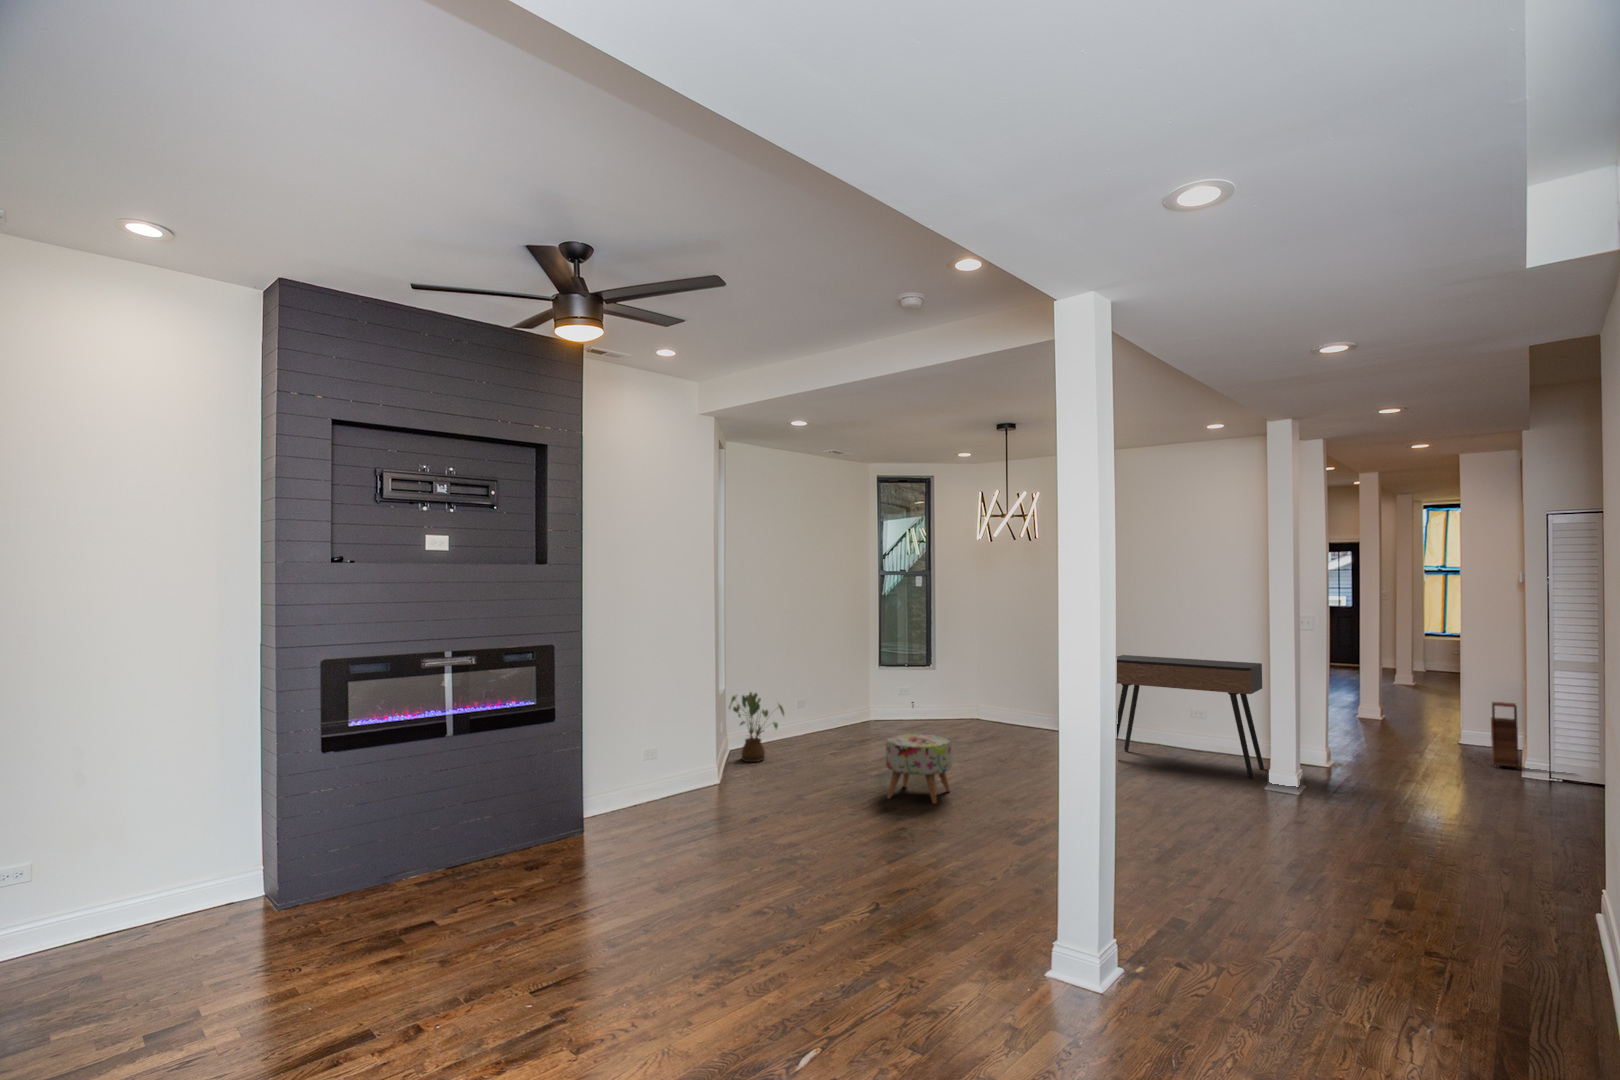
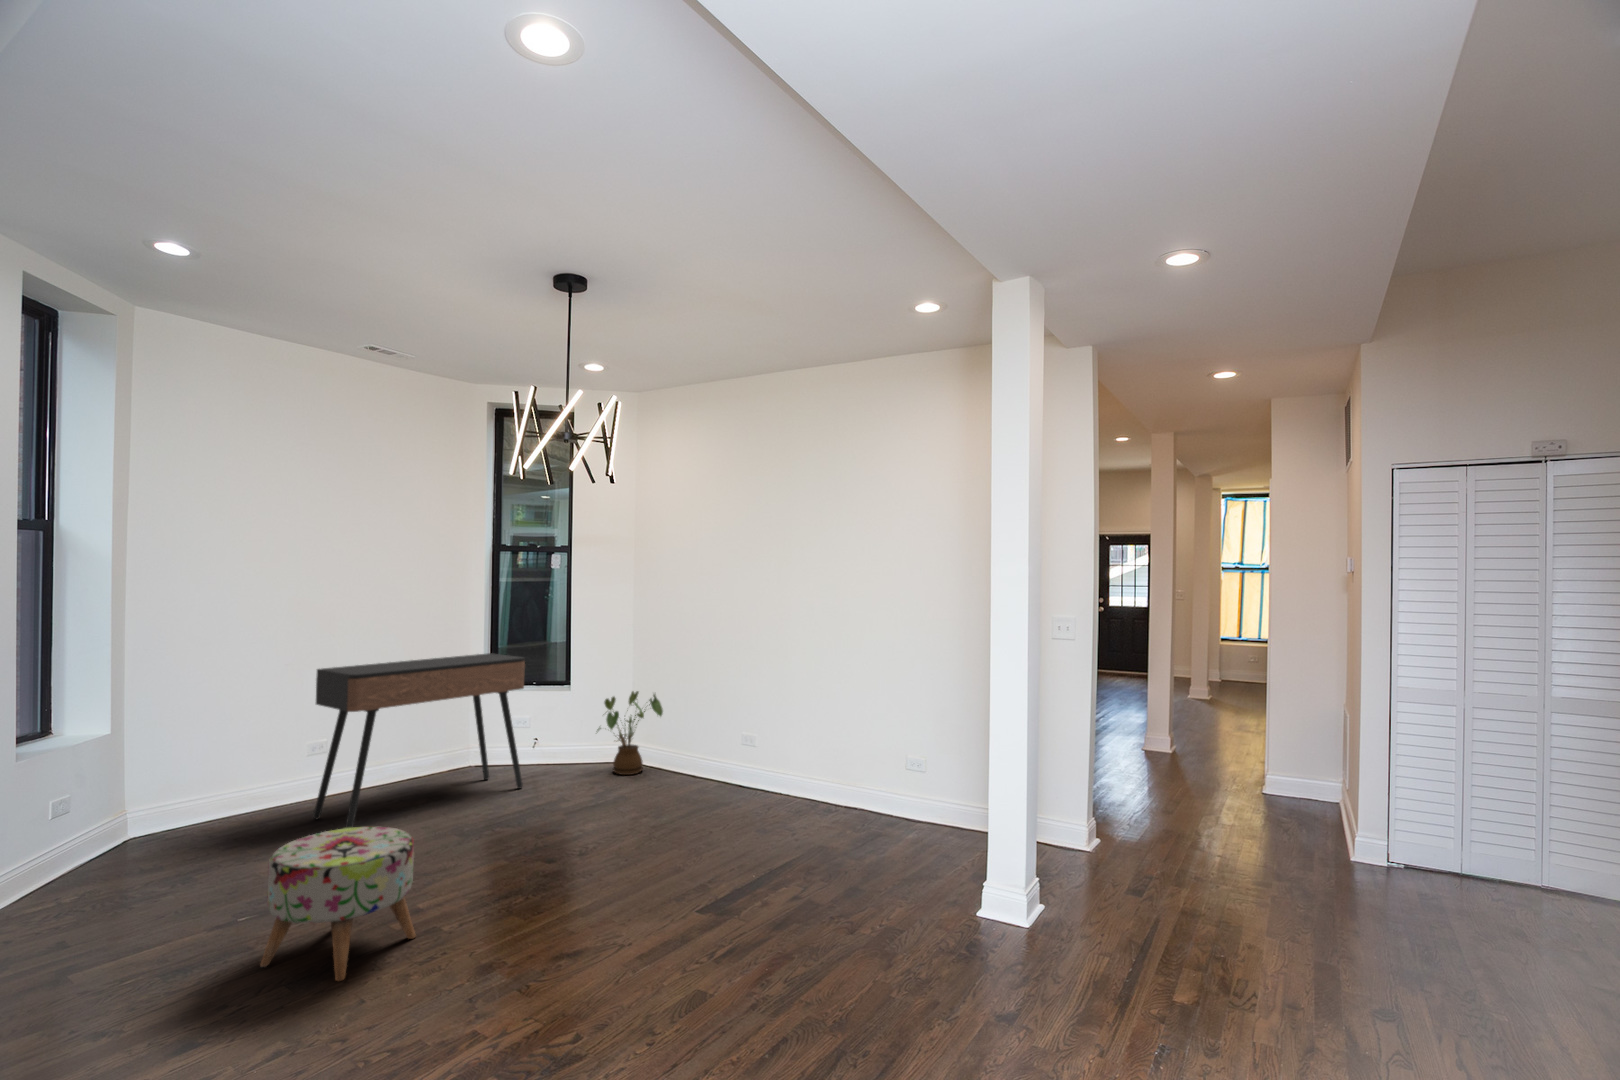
console table: present [1117,655,1264,778] -> present [313,653,525,828]
house plant: present [729,692,784,762] -> present [597,691,663,775]
storage cabinet: present [1491,702,1519,769] -> none [1309,742,1346,845]

